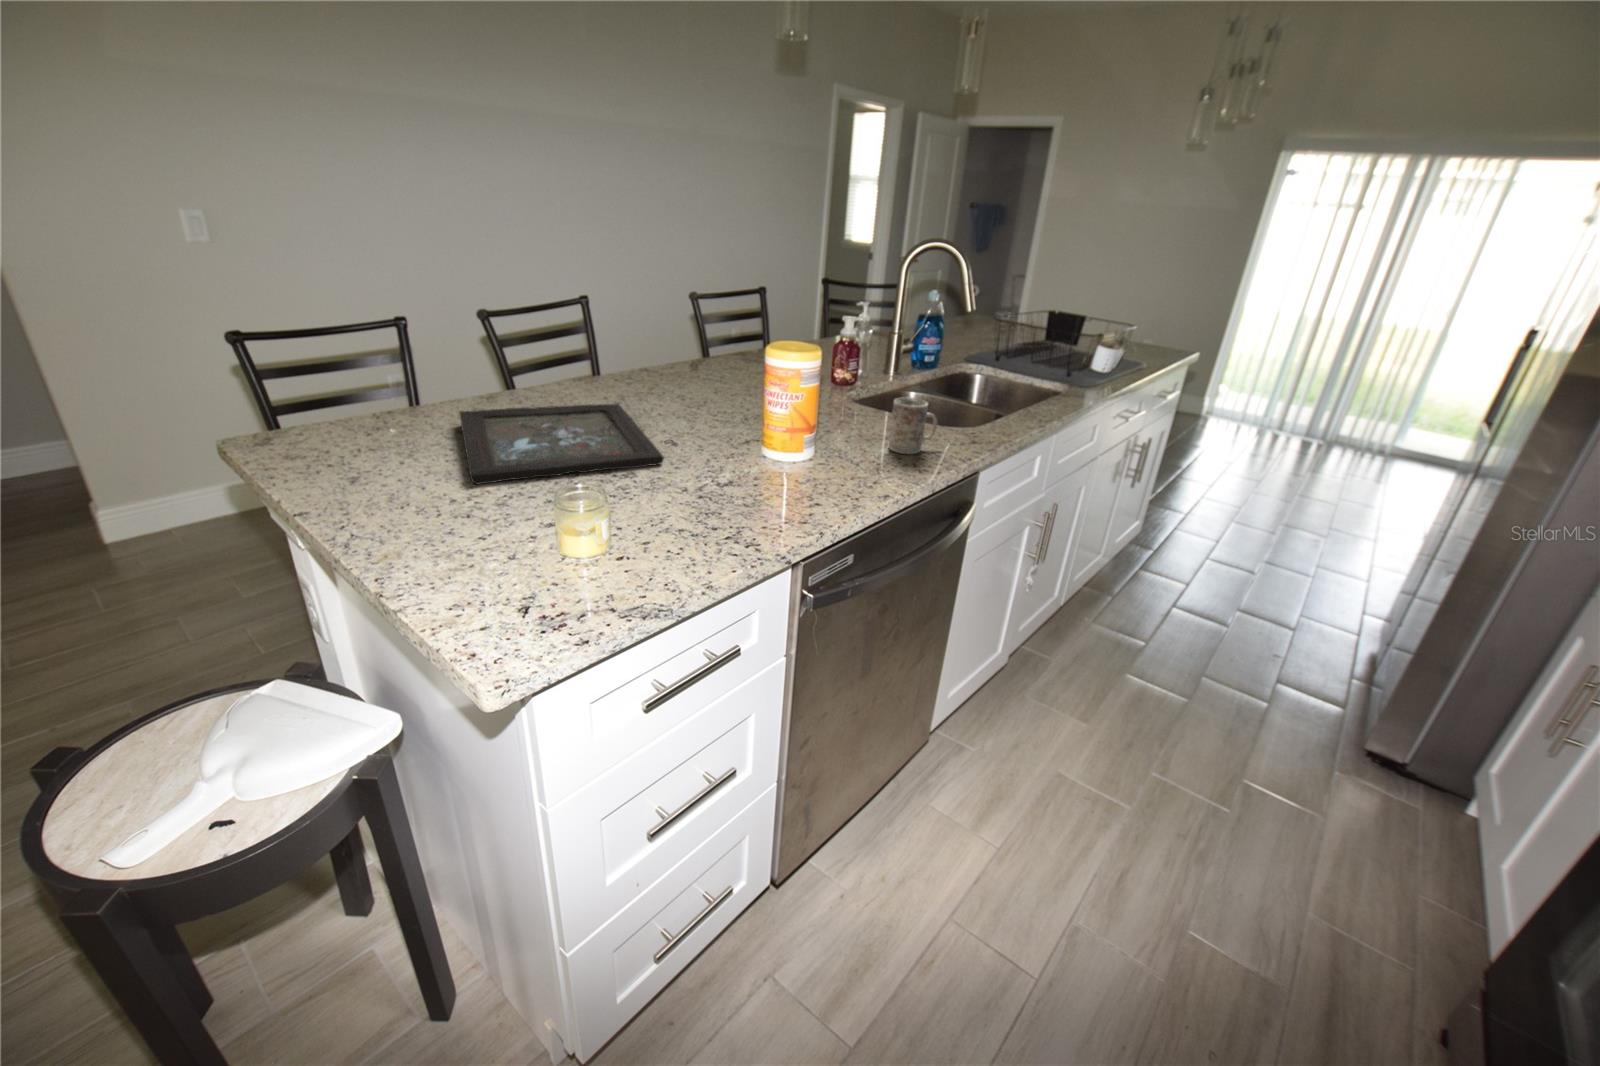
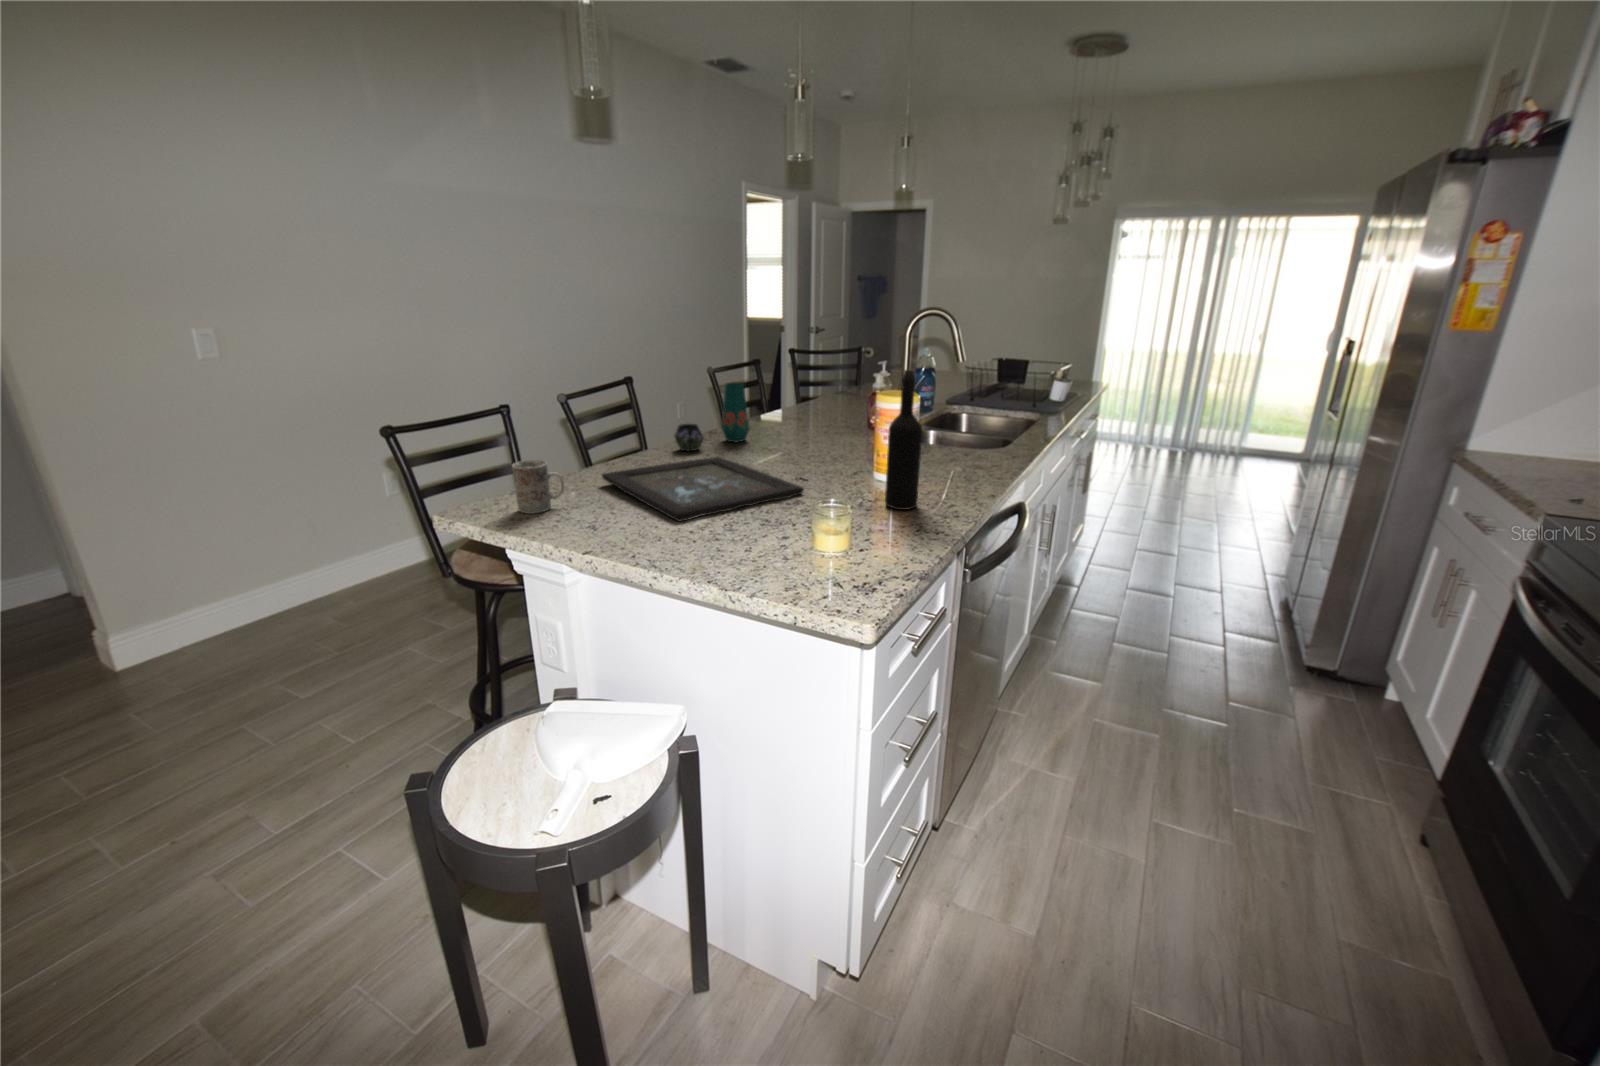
vase: none [592,316,691,393] -> present [674,382,750,451]
wine bottle: none [736,320,782,503] -> present [885,370,922,510]
mug: present [889,397,937,454] -> present [512,460,564,514]

